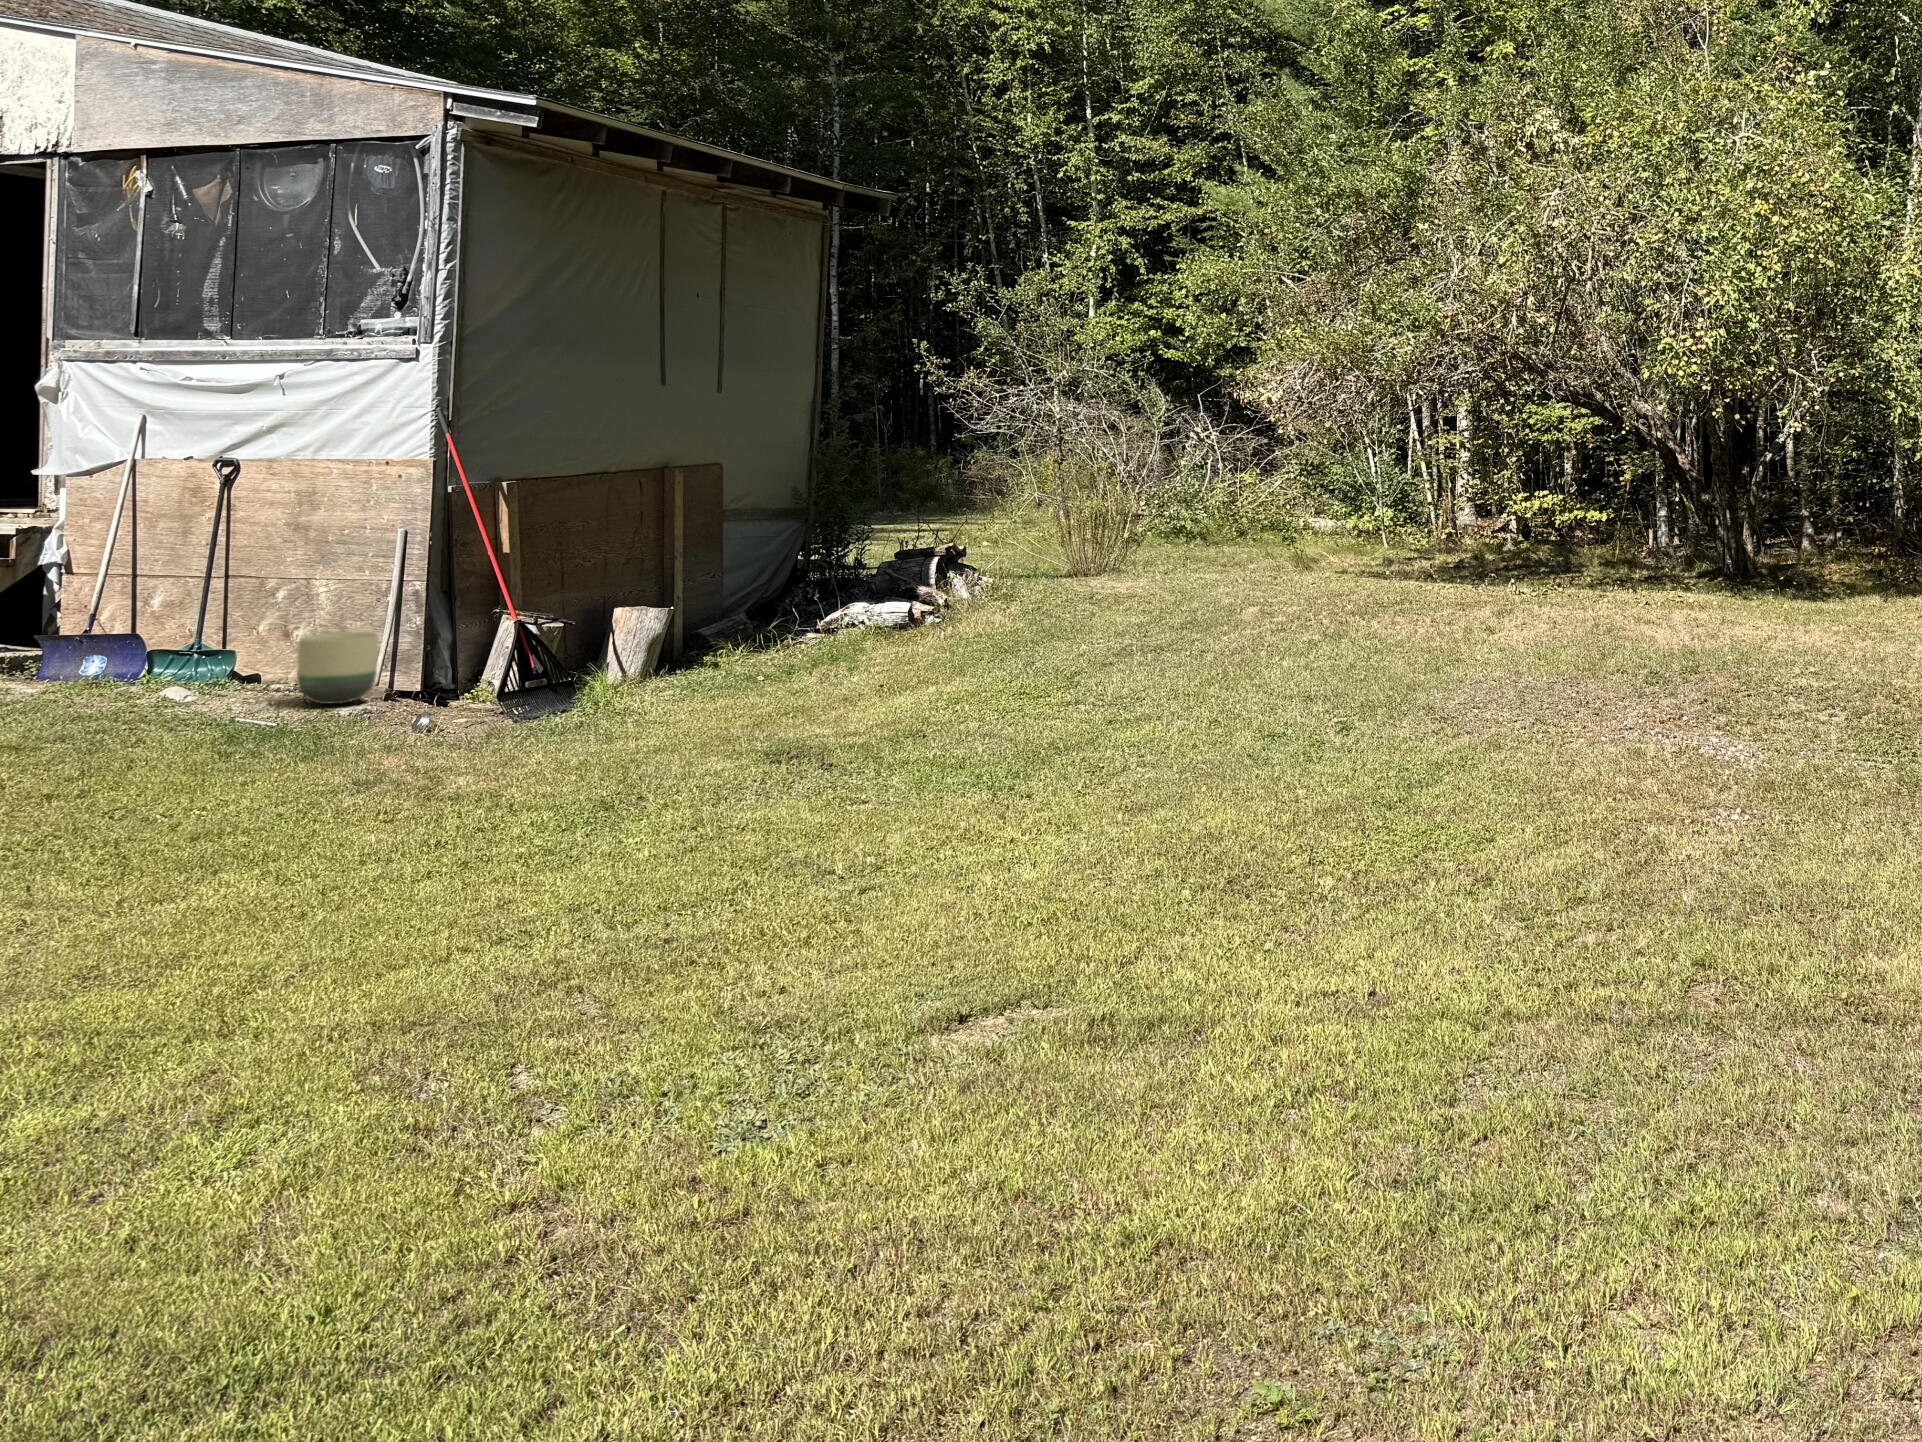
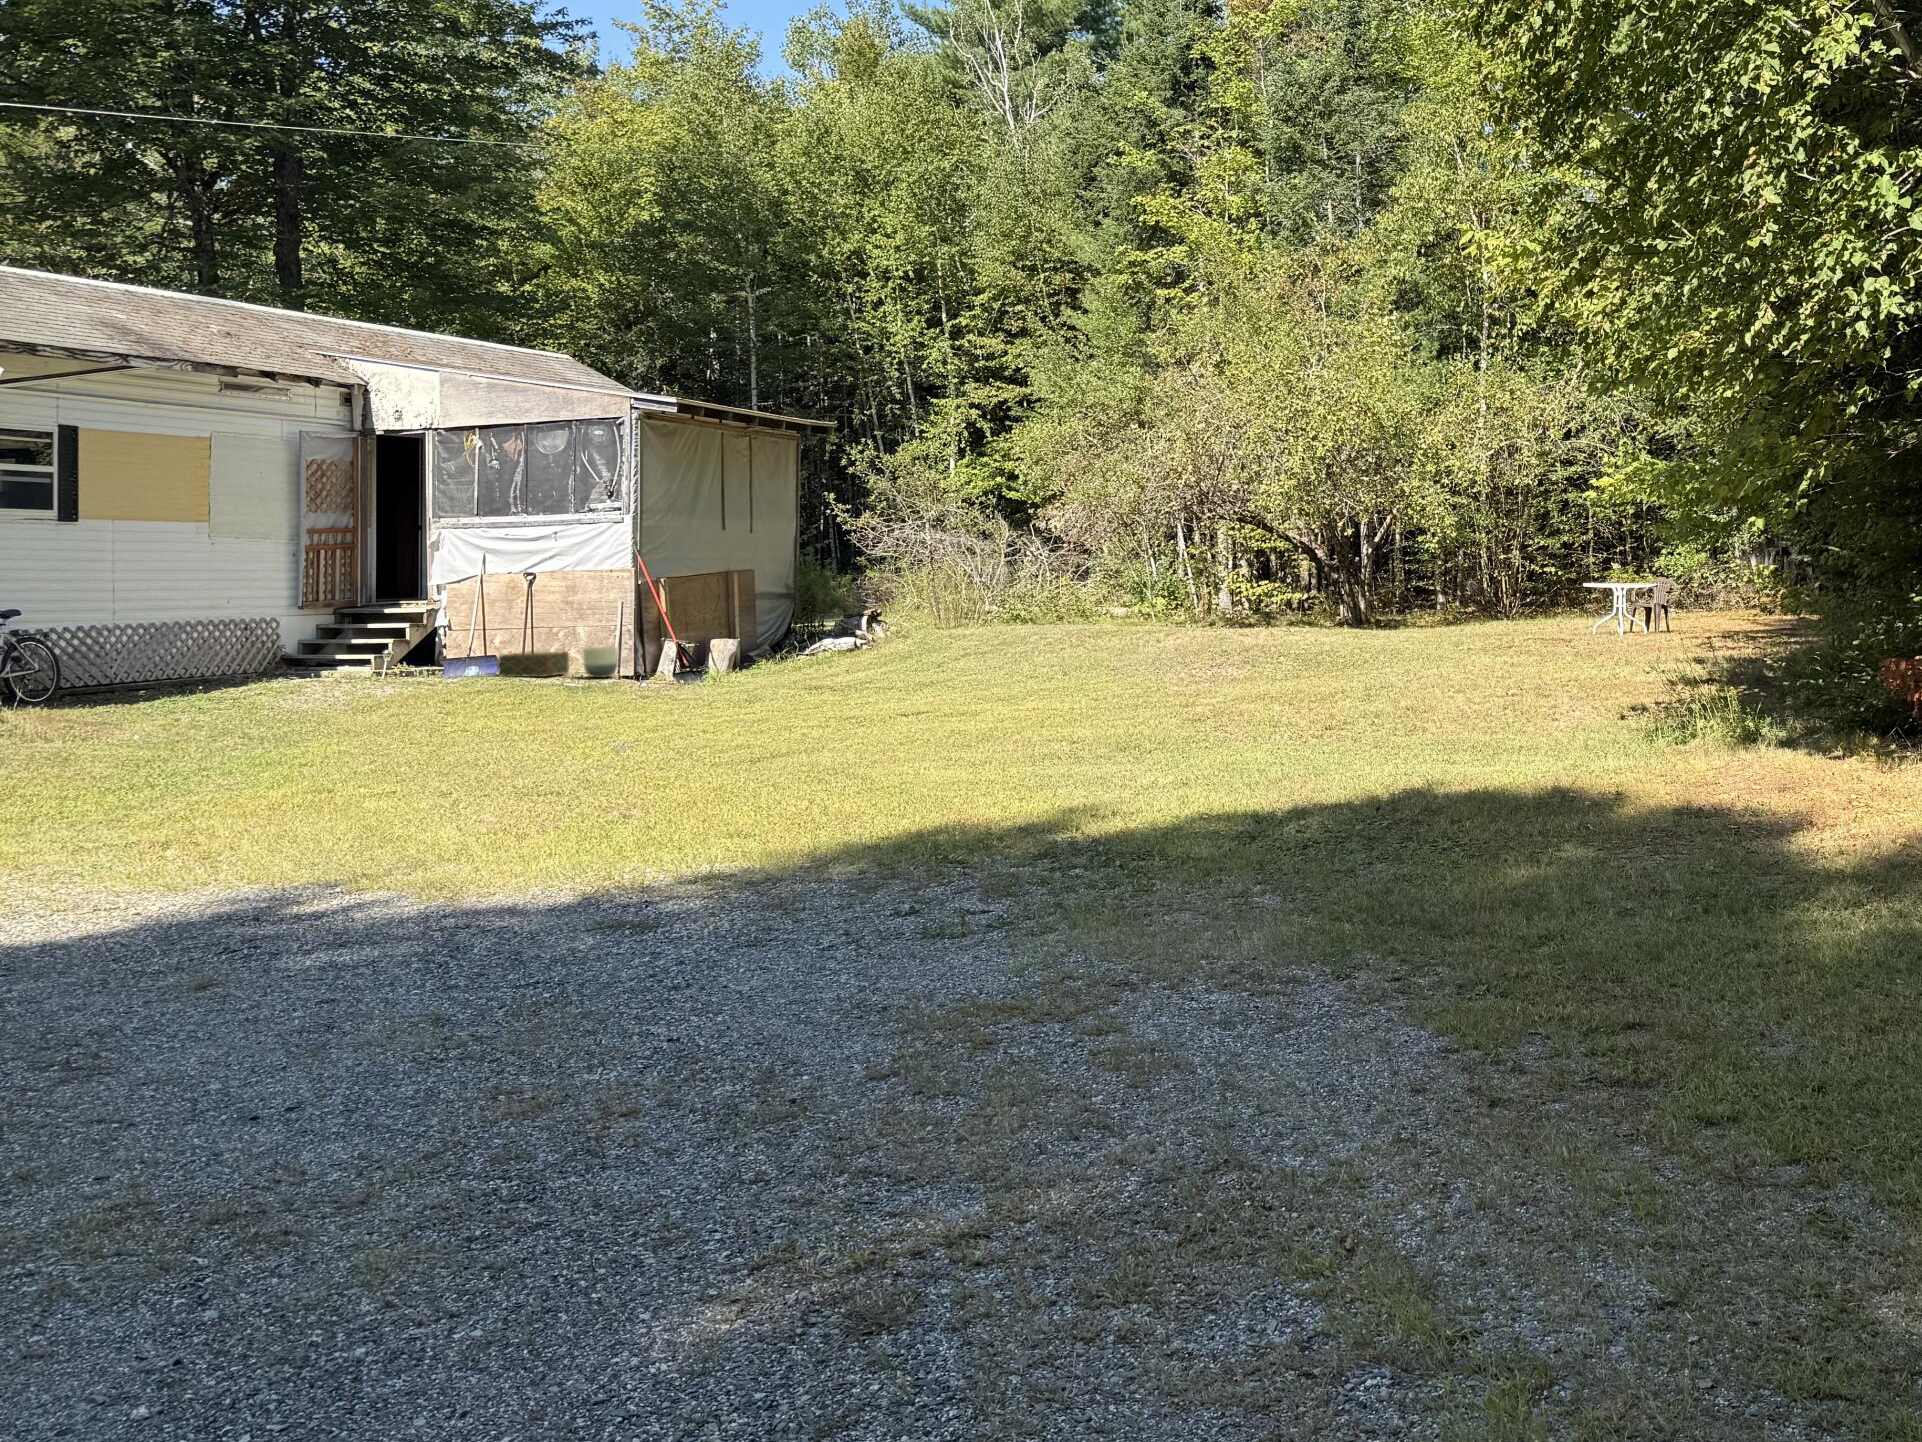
woven basket: none [123,631,285,695] -> present [498,652,569,677]

